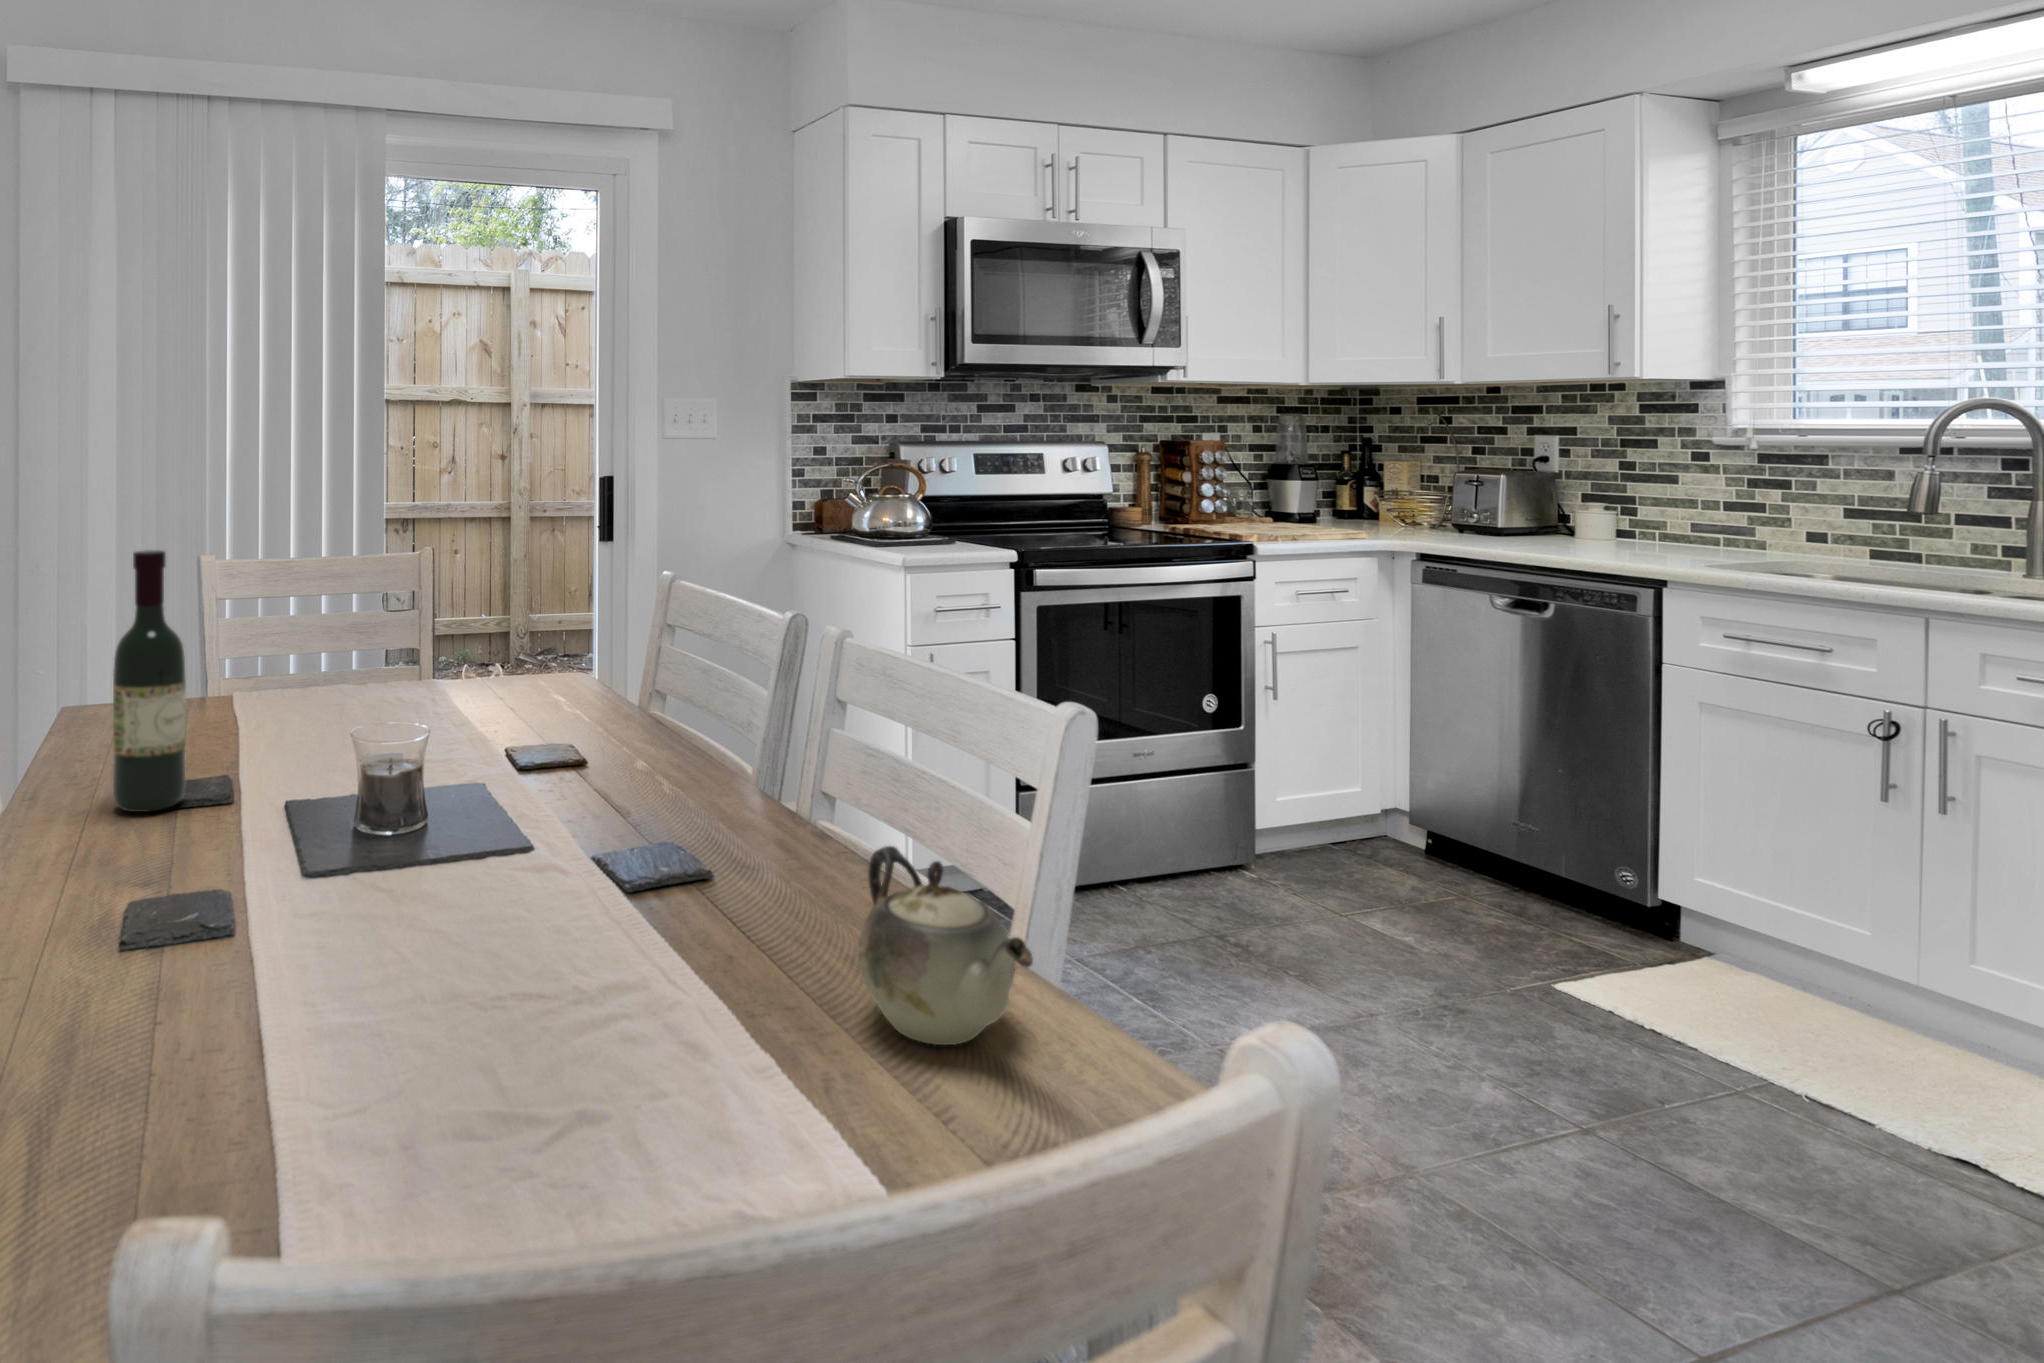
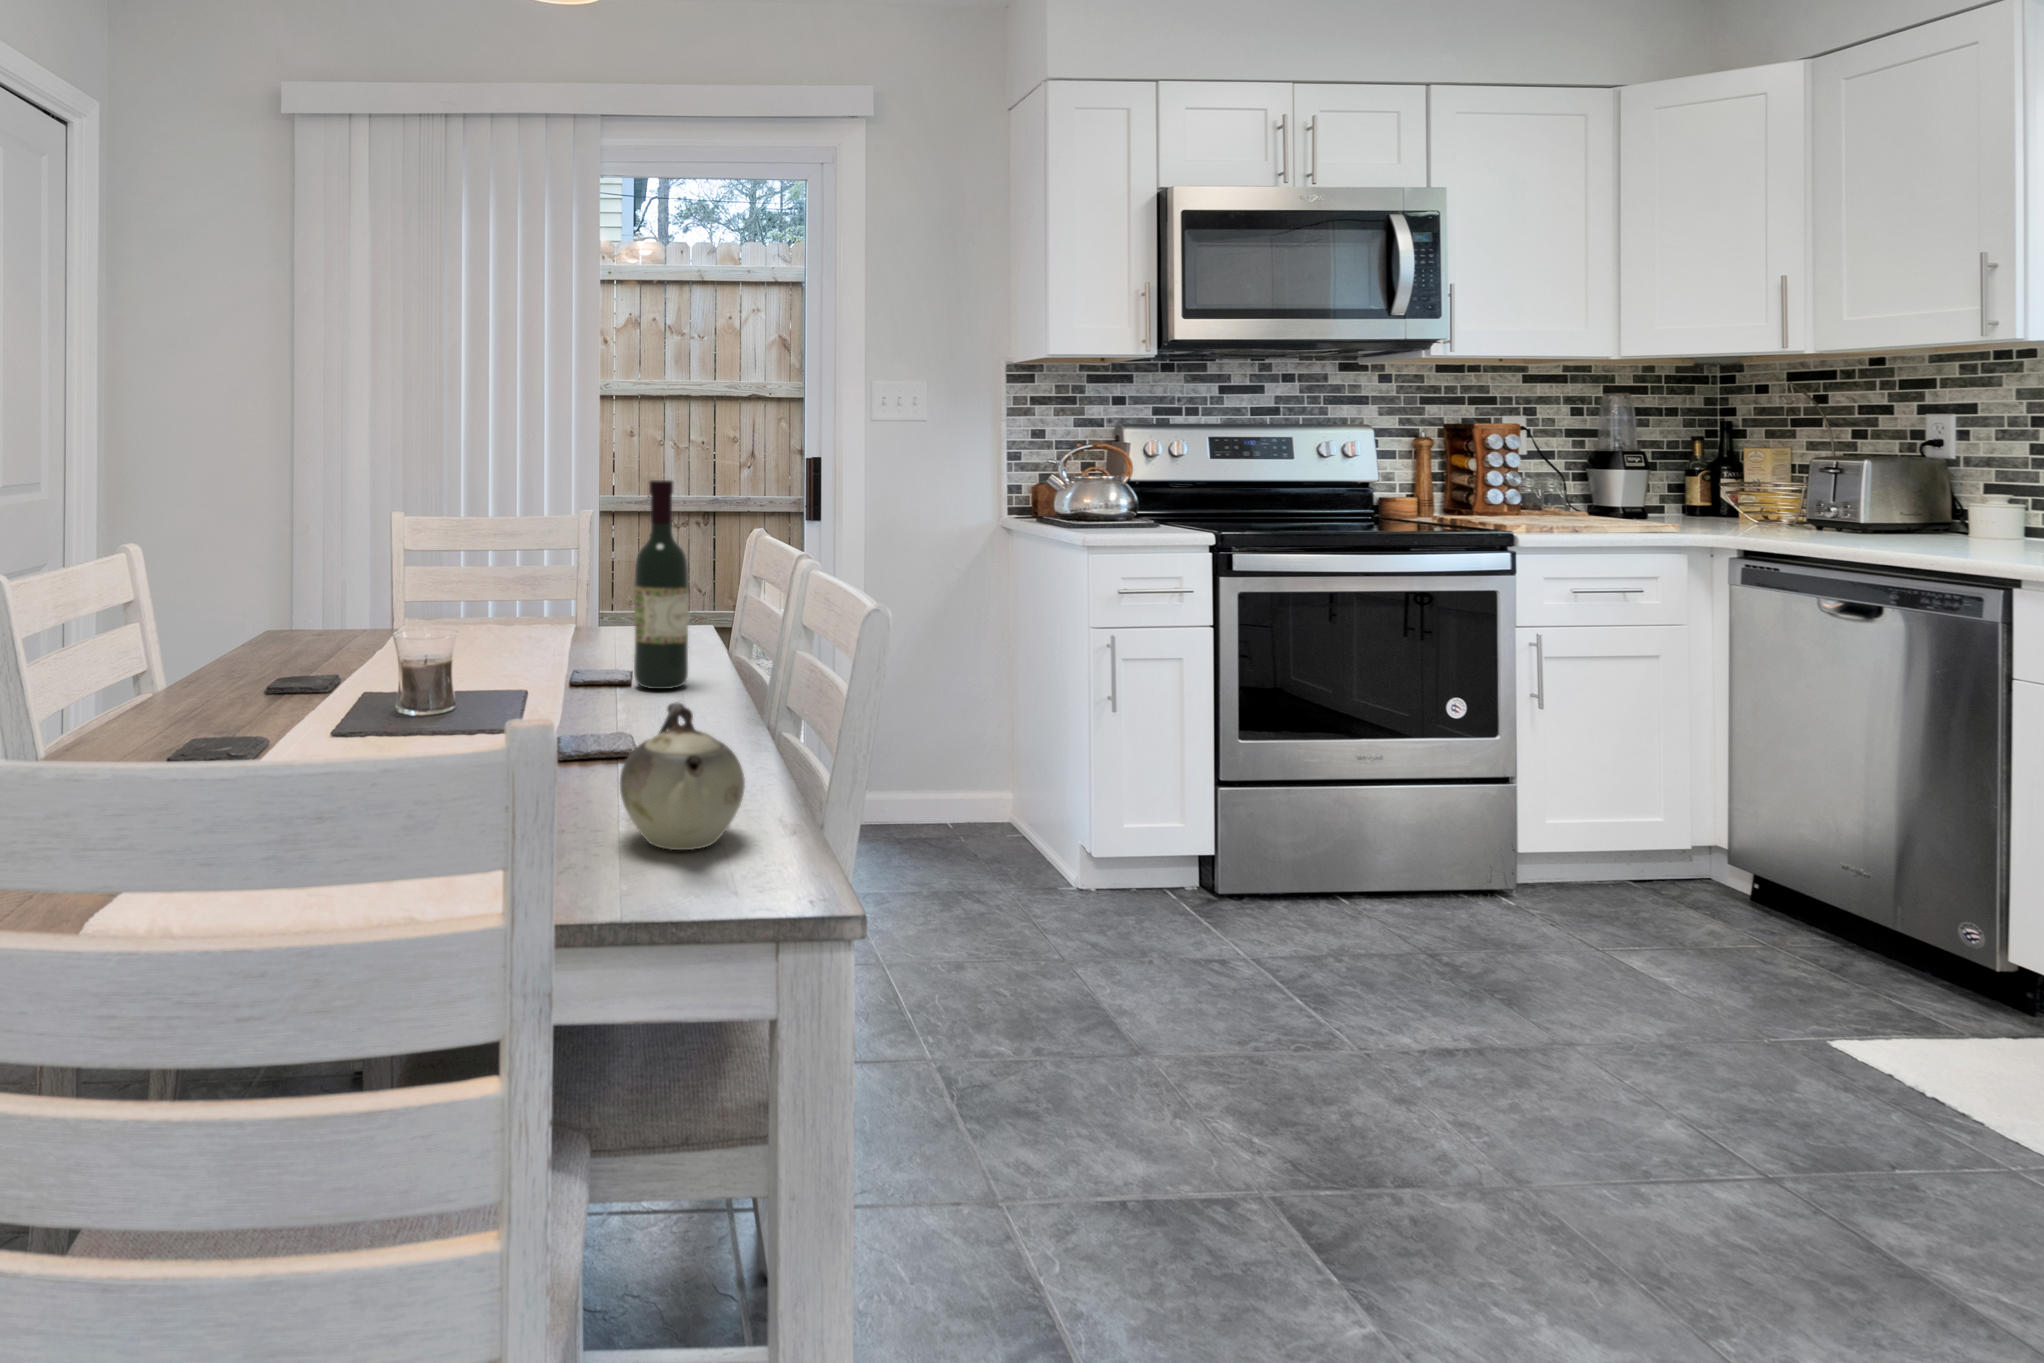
wine bottle: present [113,550,186,812] -> present [634,480,689,689]

